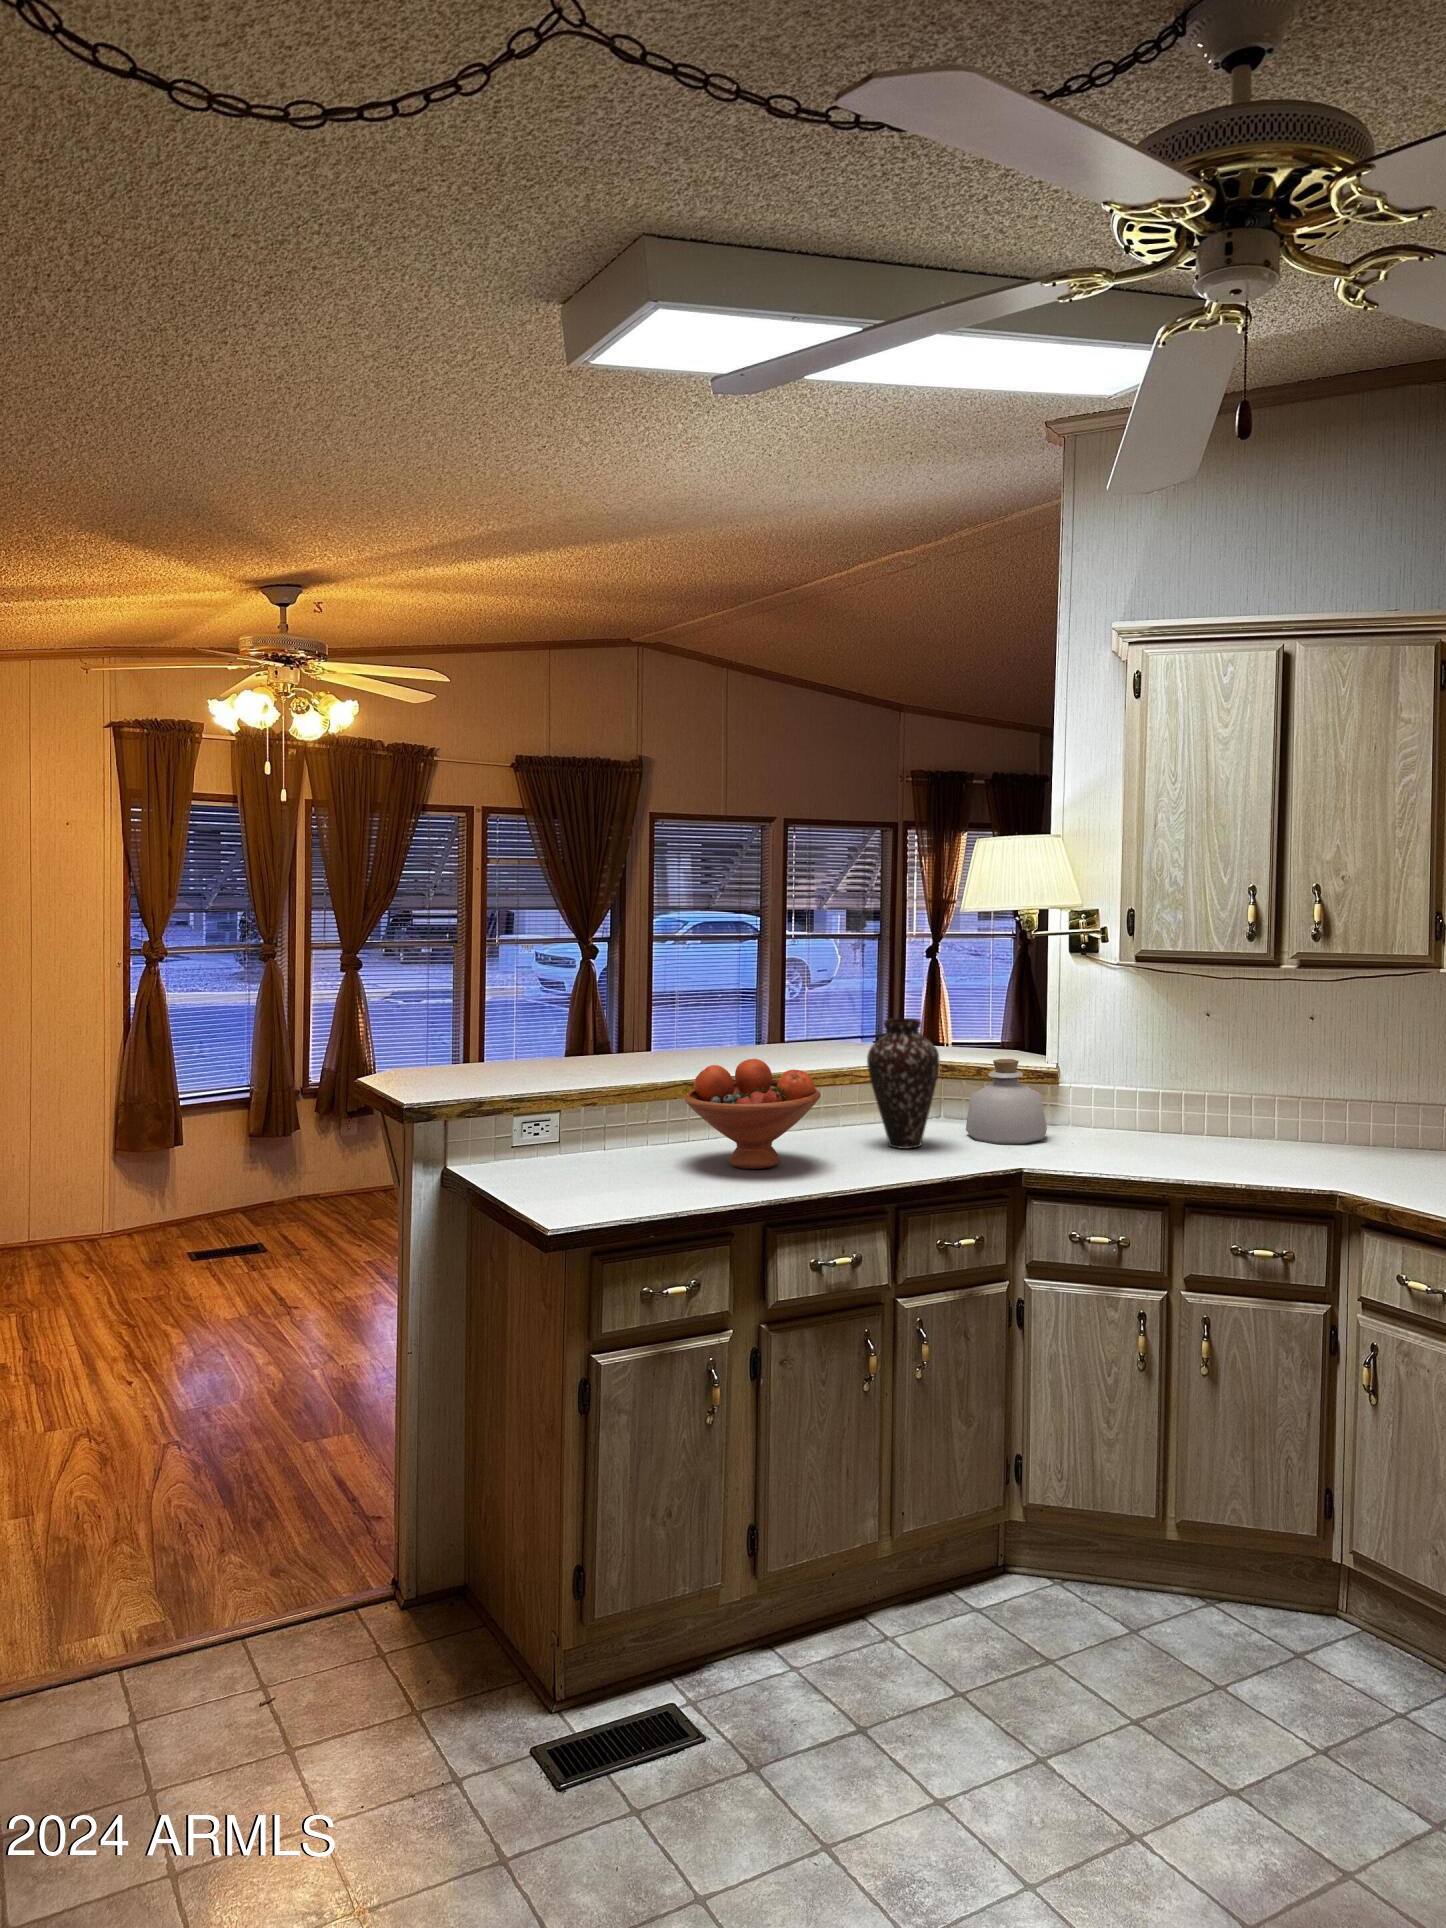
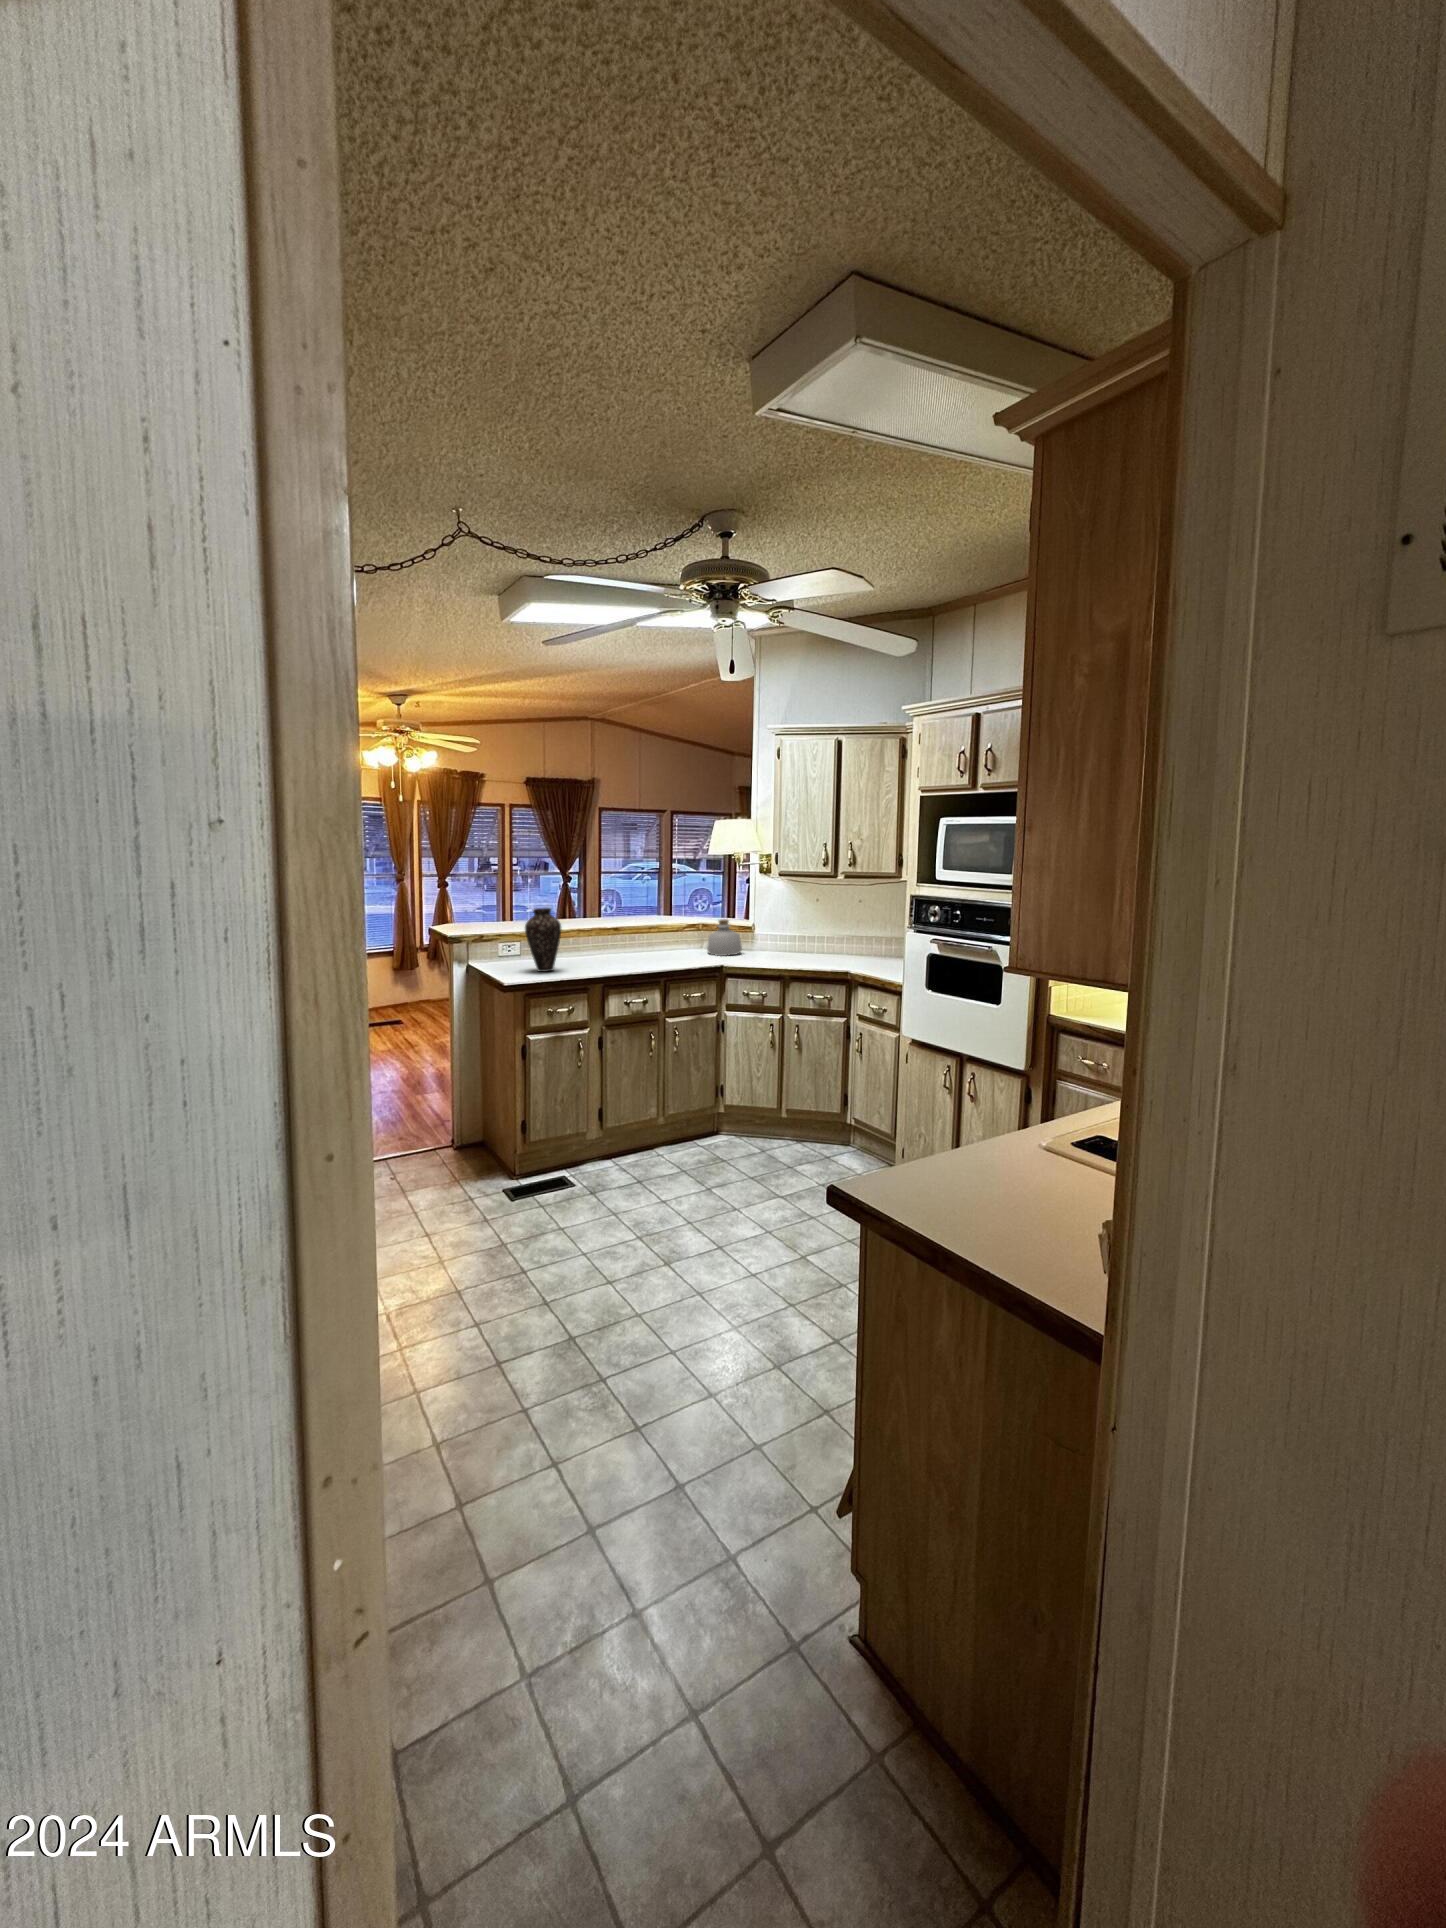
vase: present [867,1018,940,1149] -> present [525,908,561,972]
fruit bowl: present [685,1059,821,1169] -> none [574,918,634,964]

